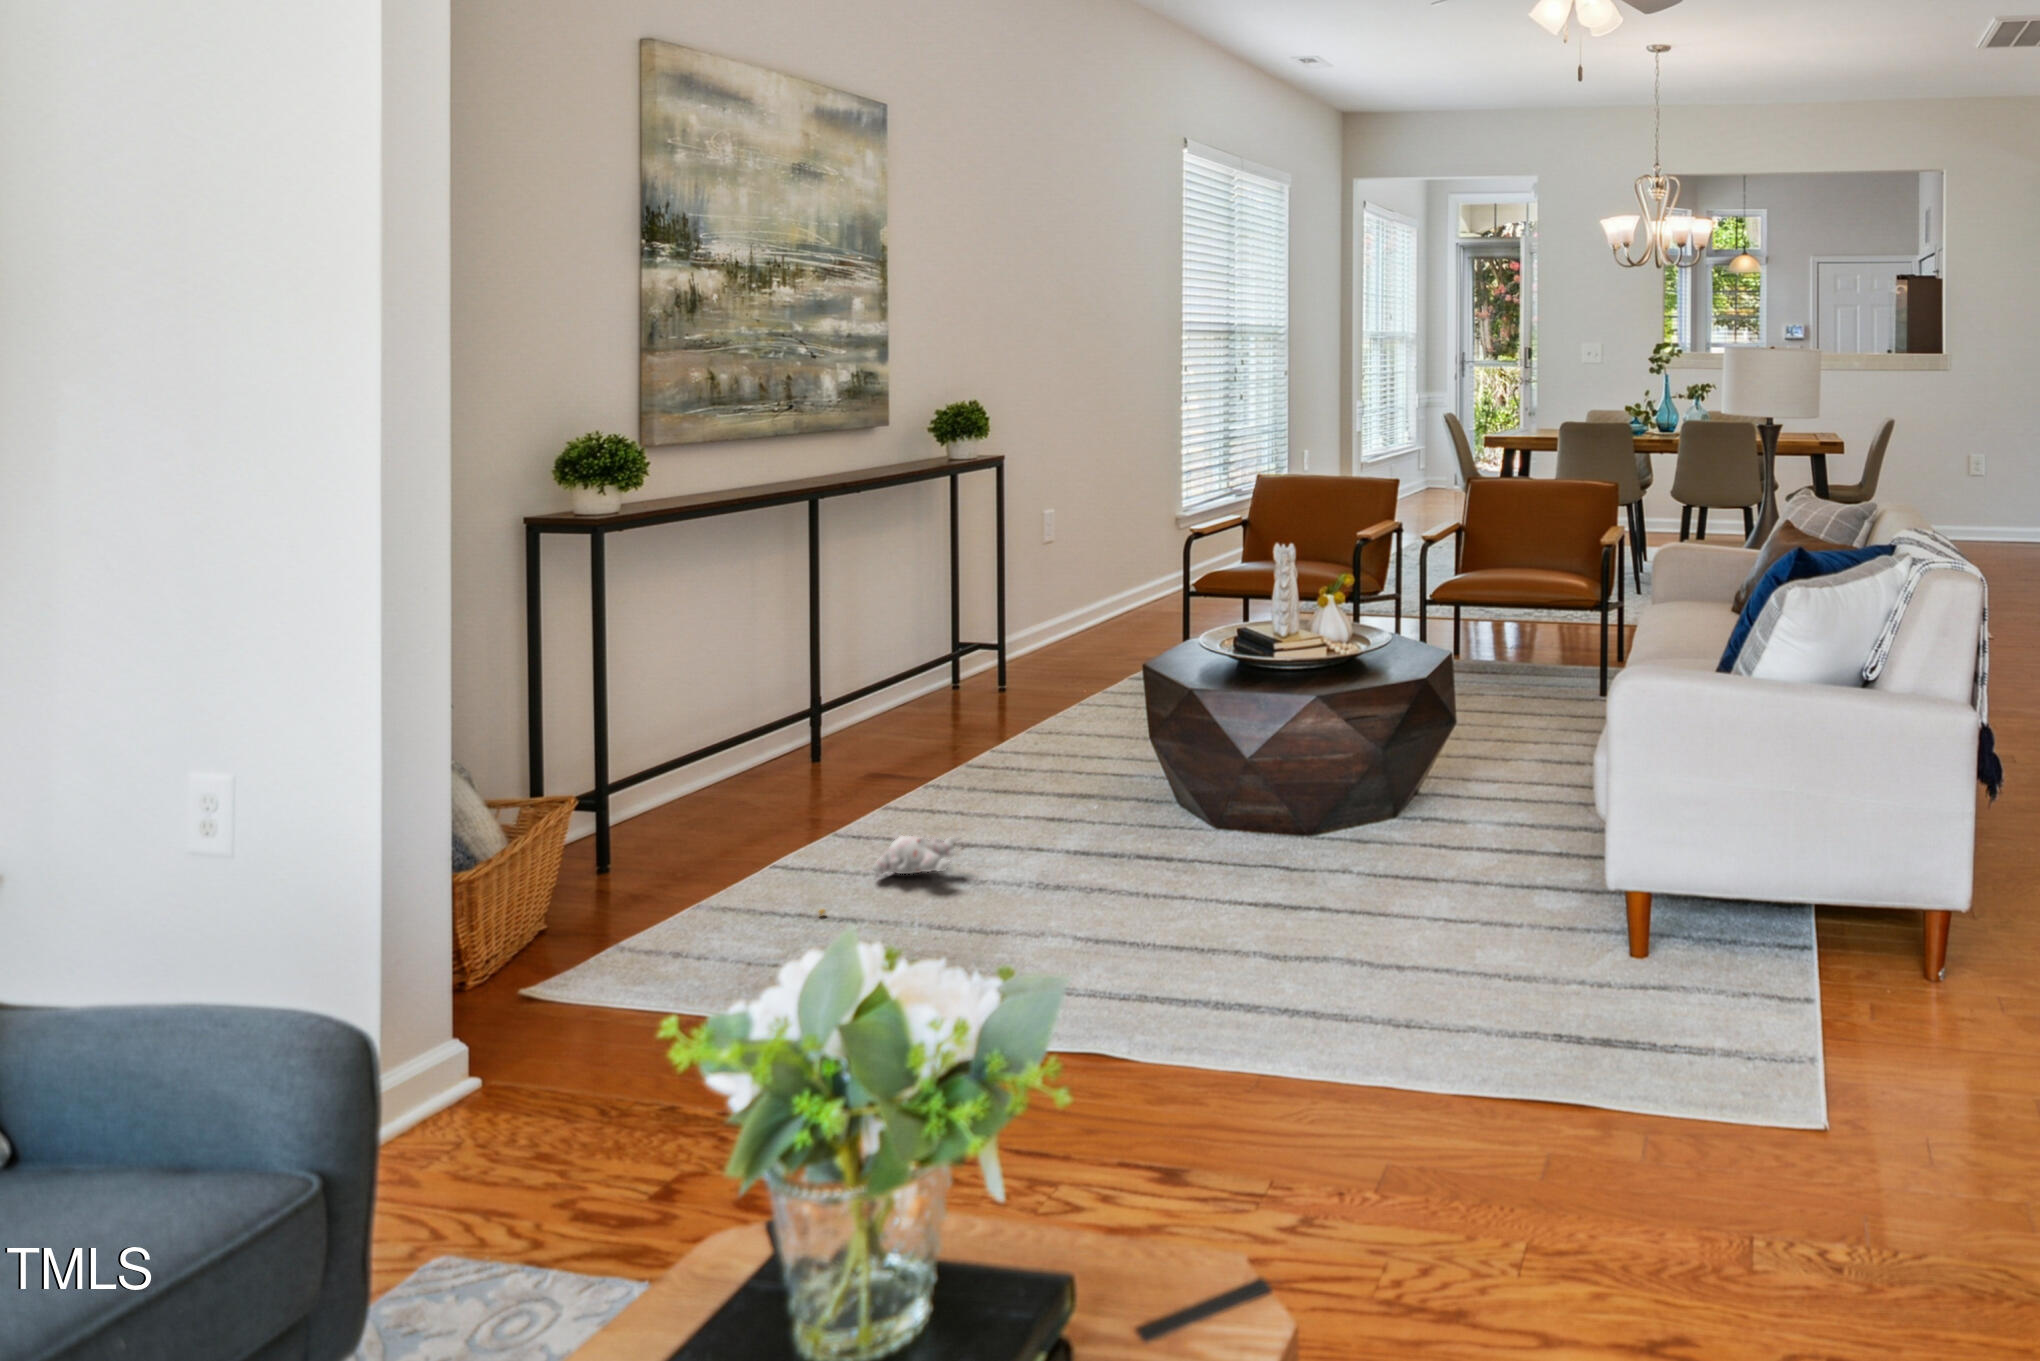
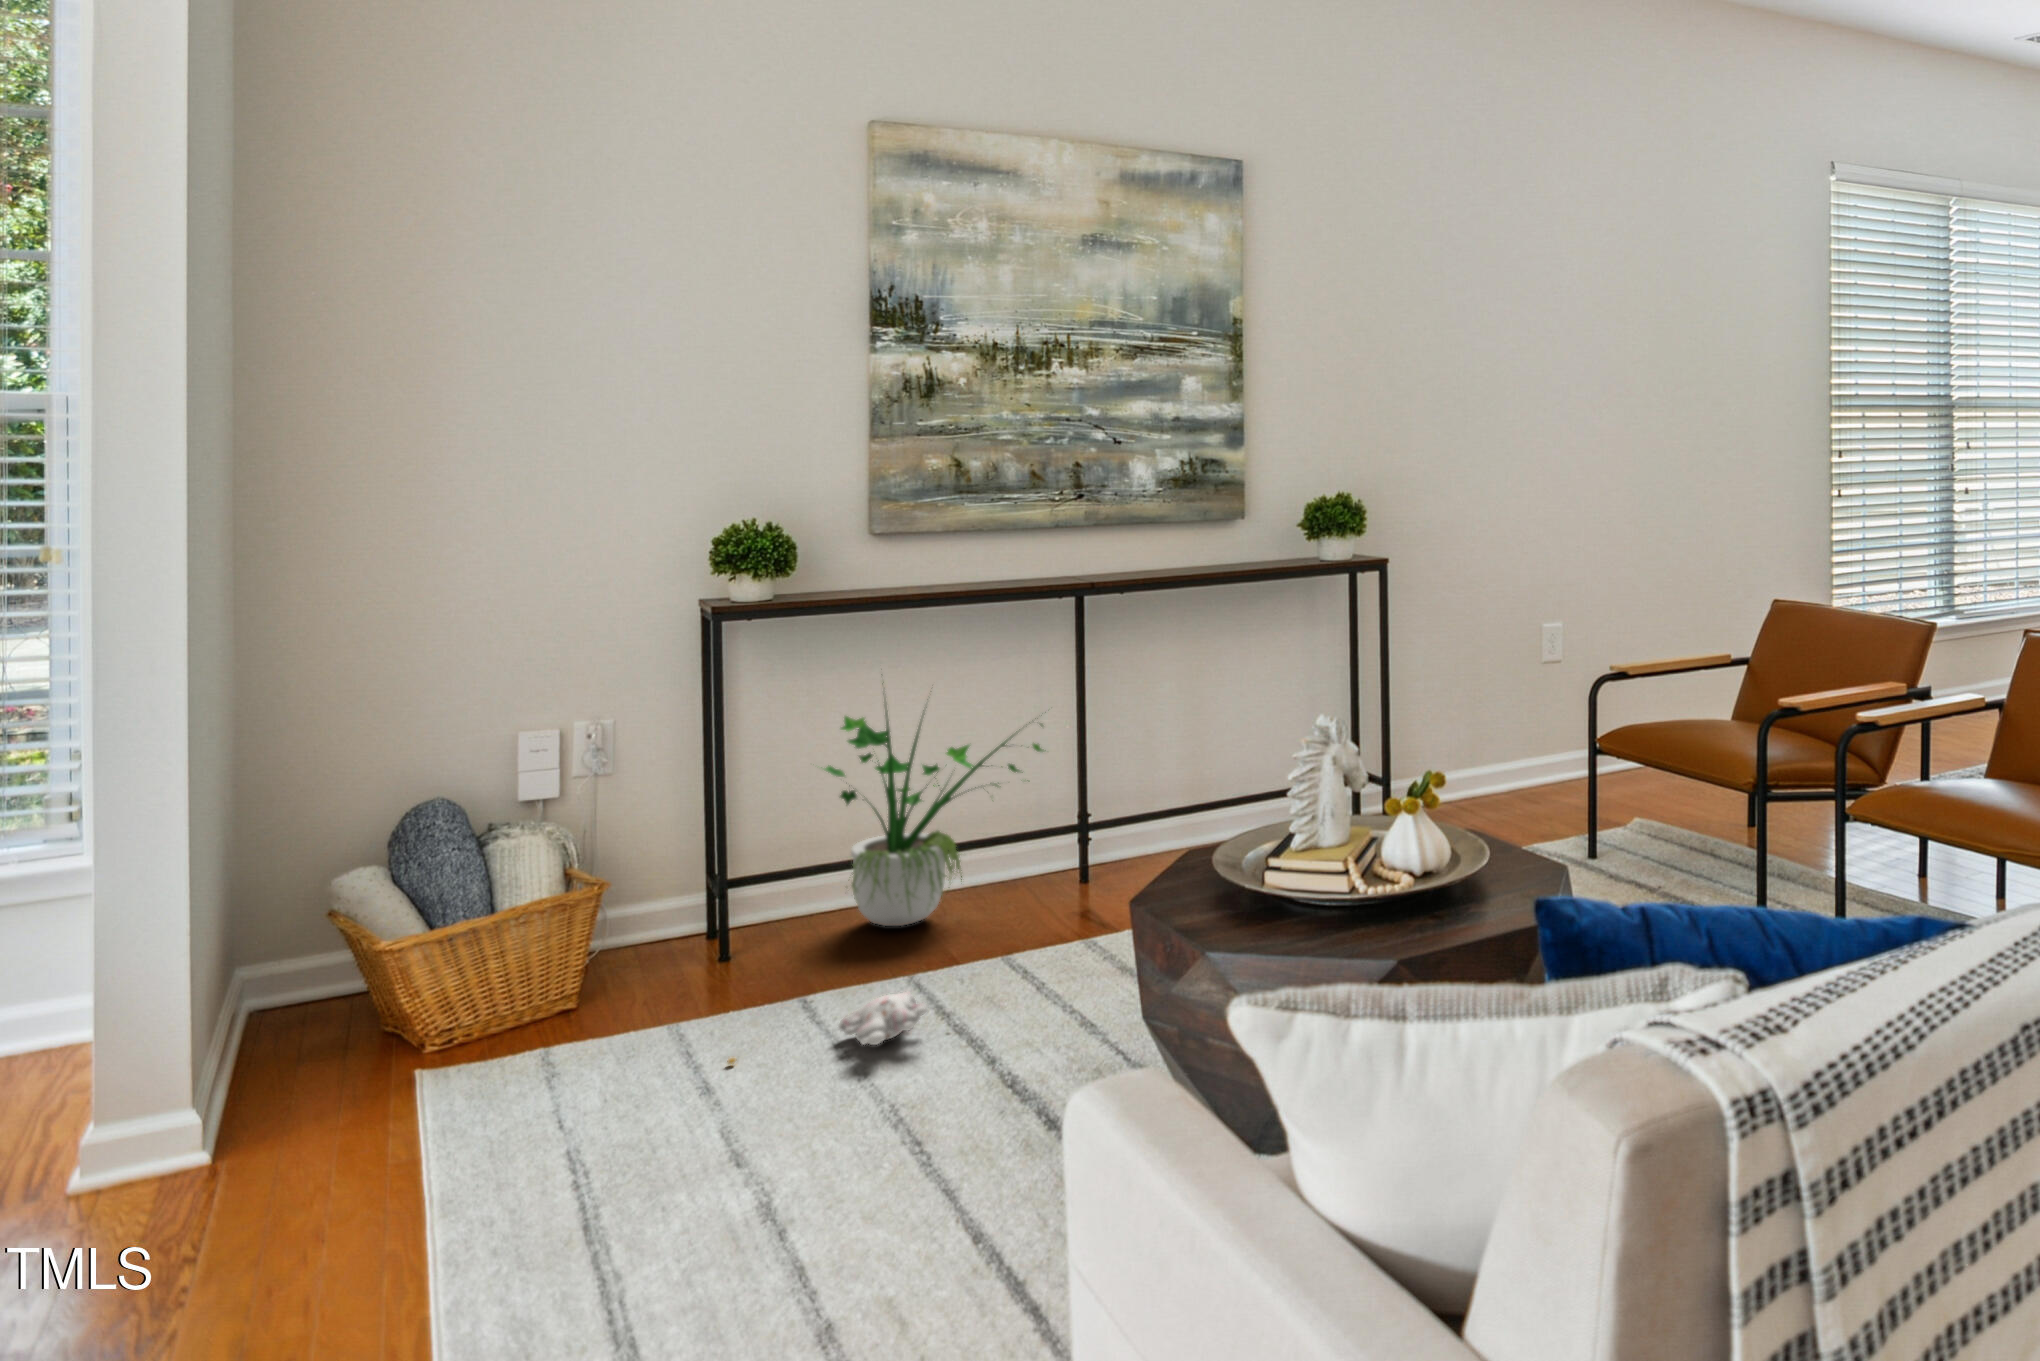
potted plant: none [644,569,822,814] -> present [821,710,1043,926]

